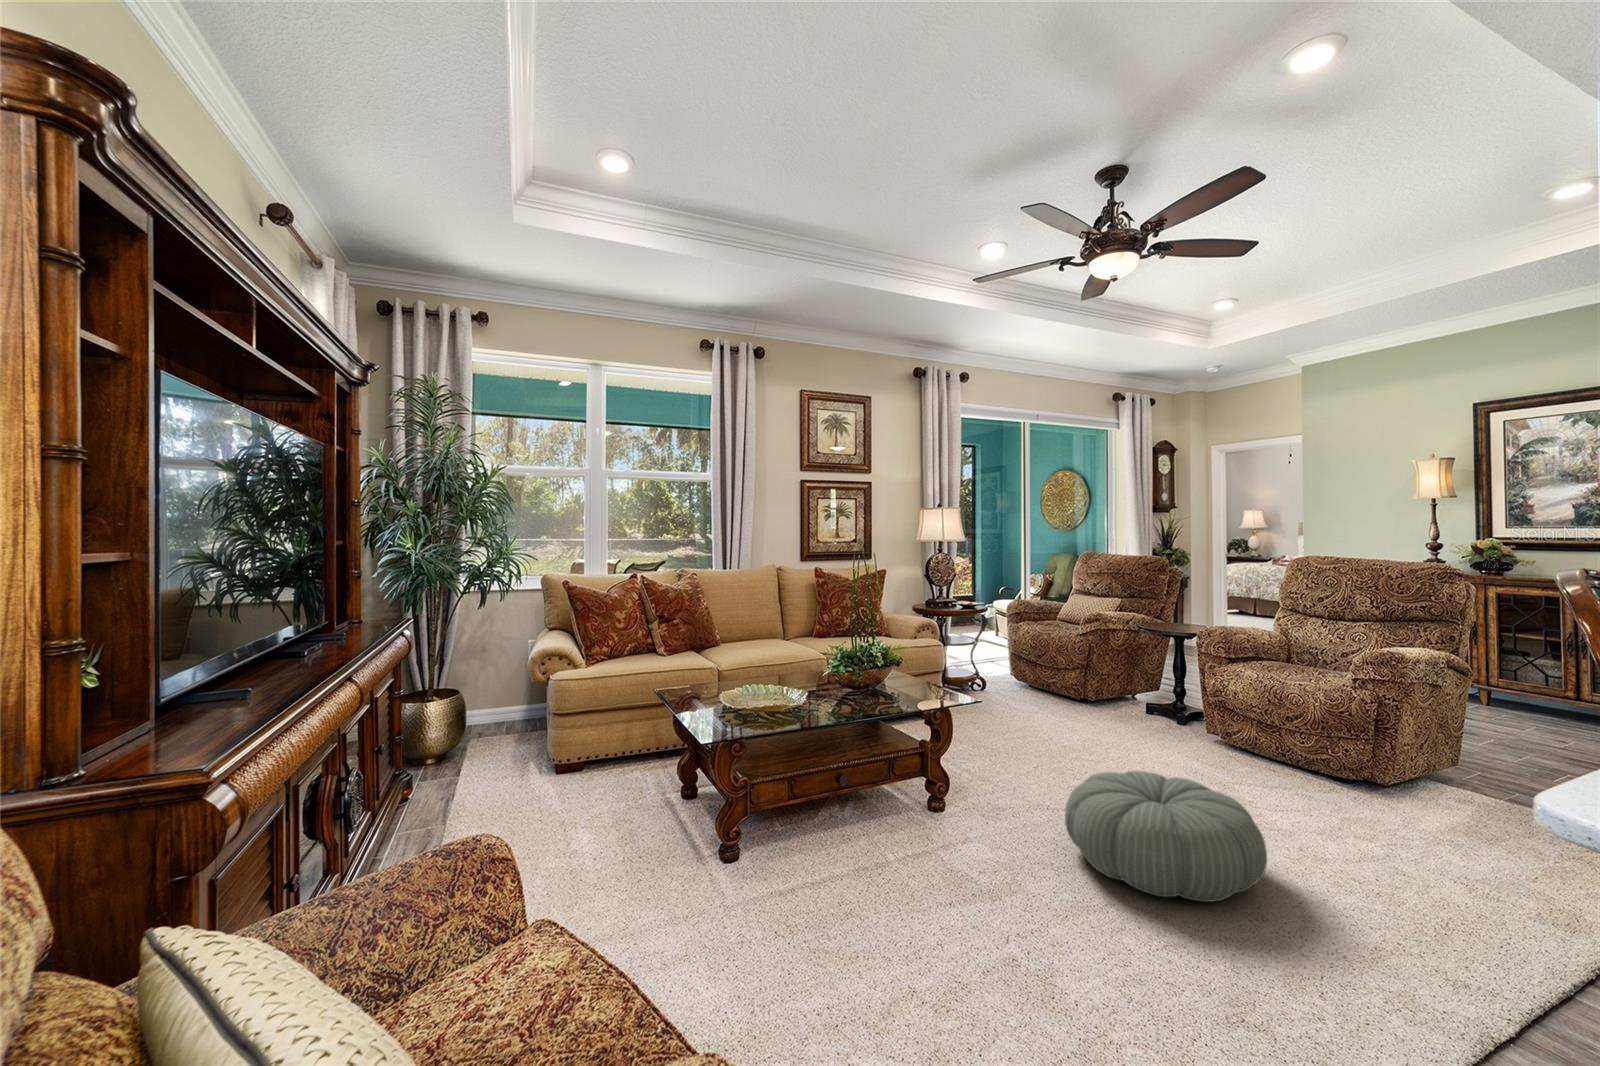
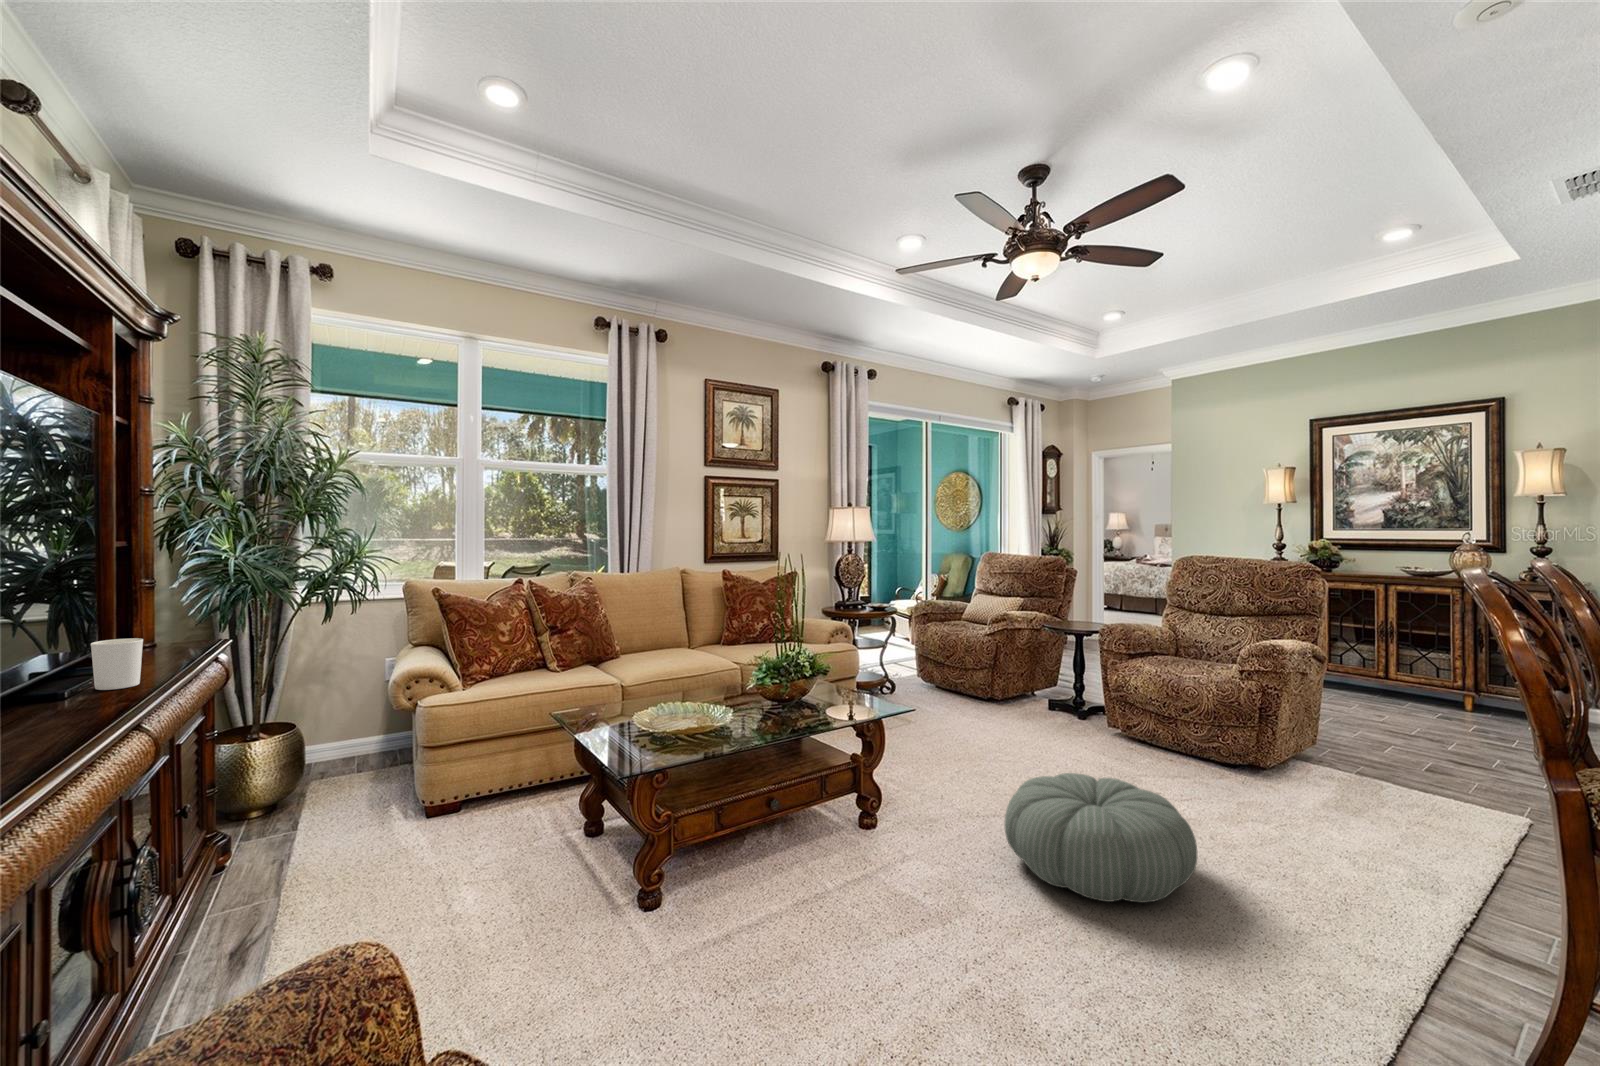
candle holder: none [310,614,344,652] -> present [90,638,143,690]

